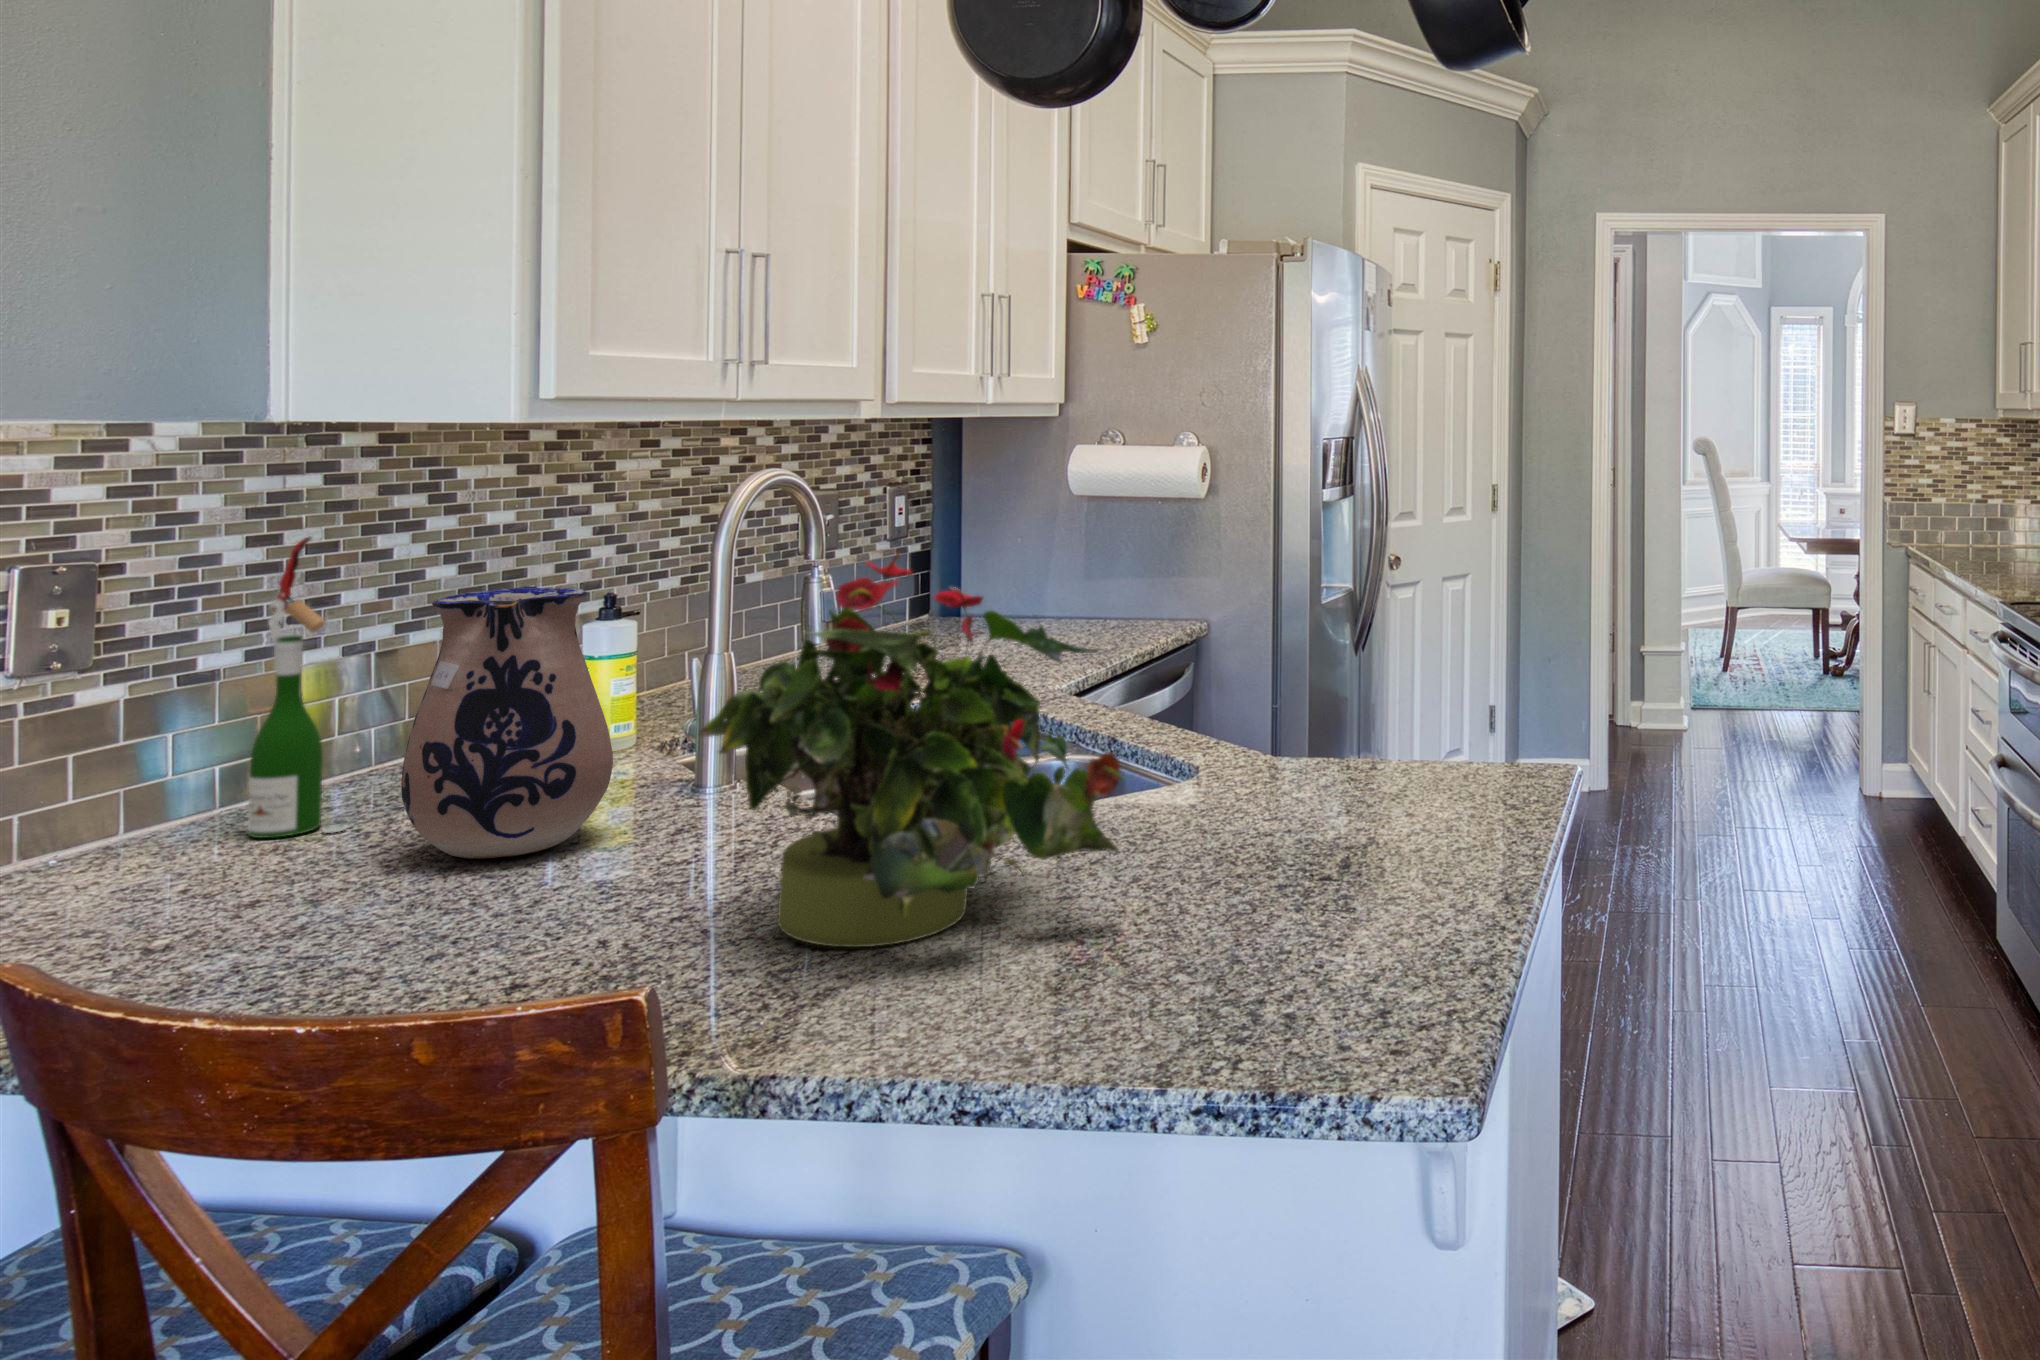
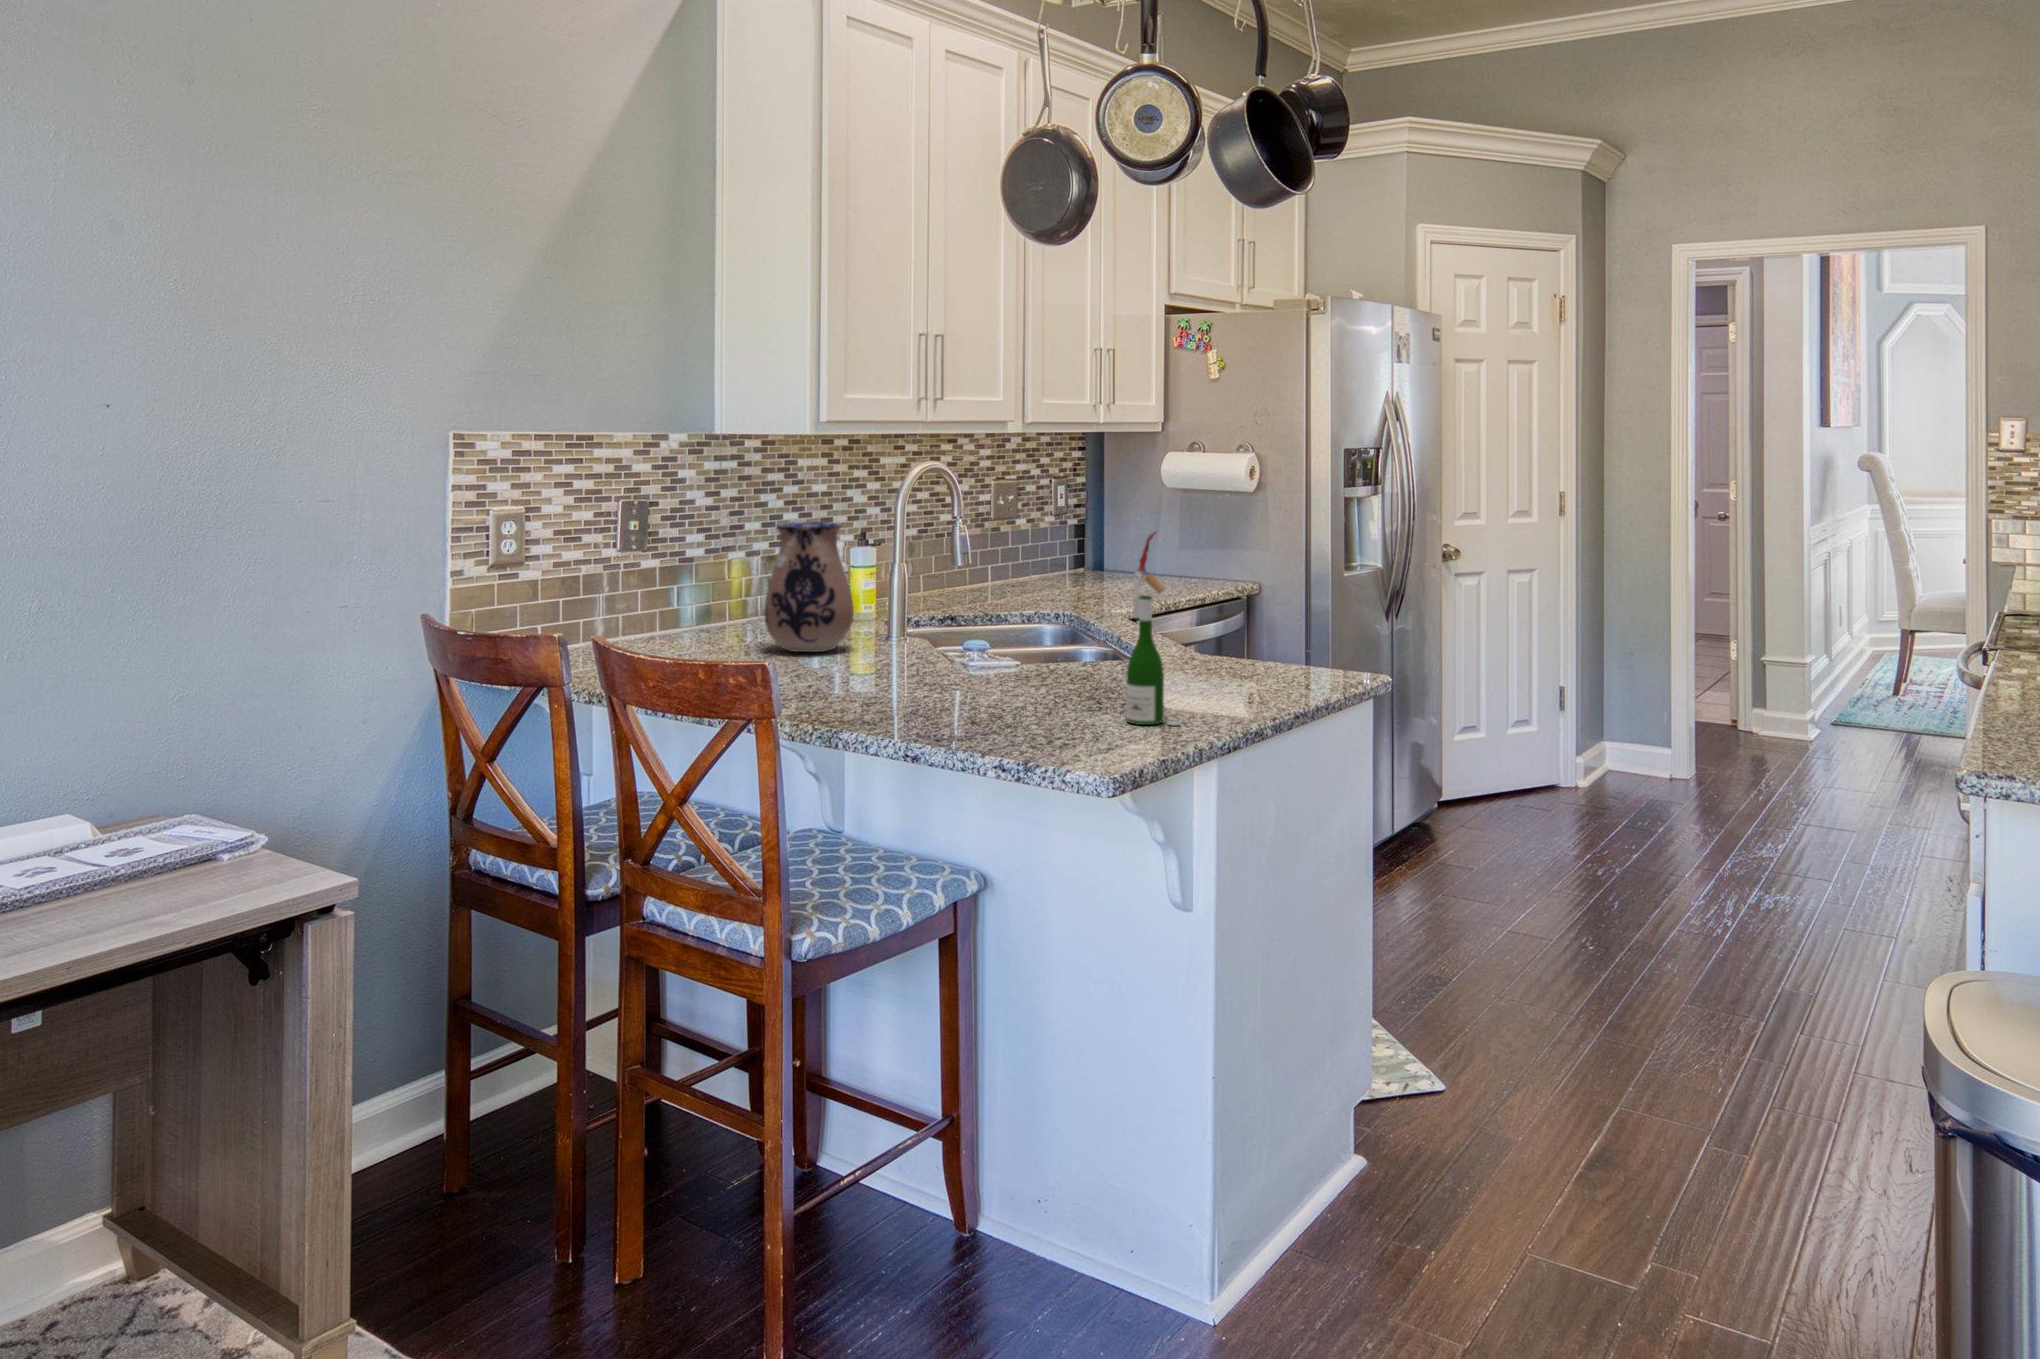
wine bottle: present [248,536,347,838] -> present [1126,532,1180,725]
potted plant: present [699,554,1123,947] -> none [873,509,1053,694]

